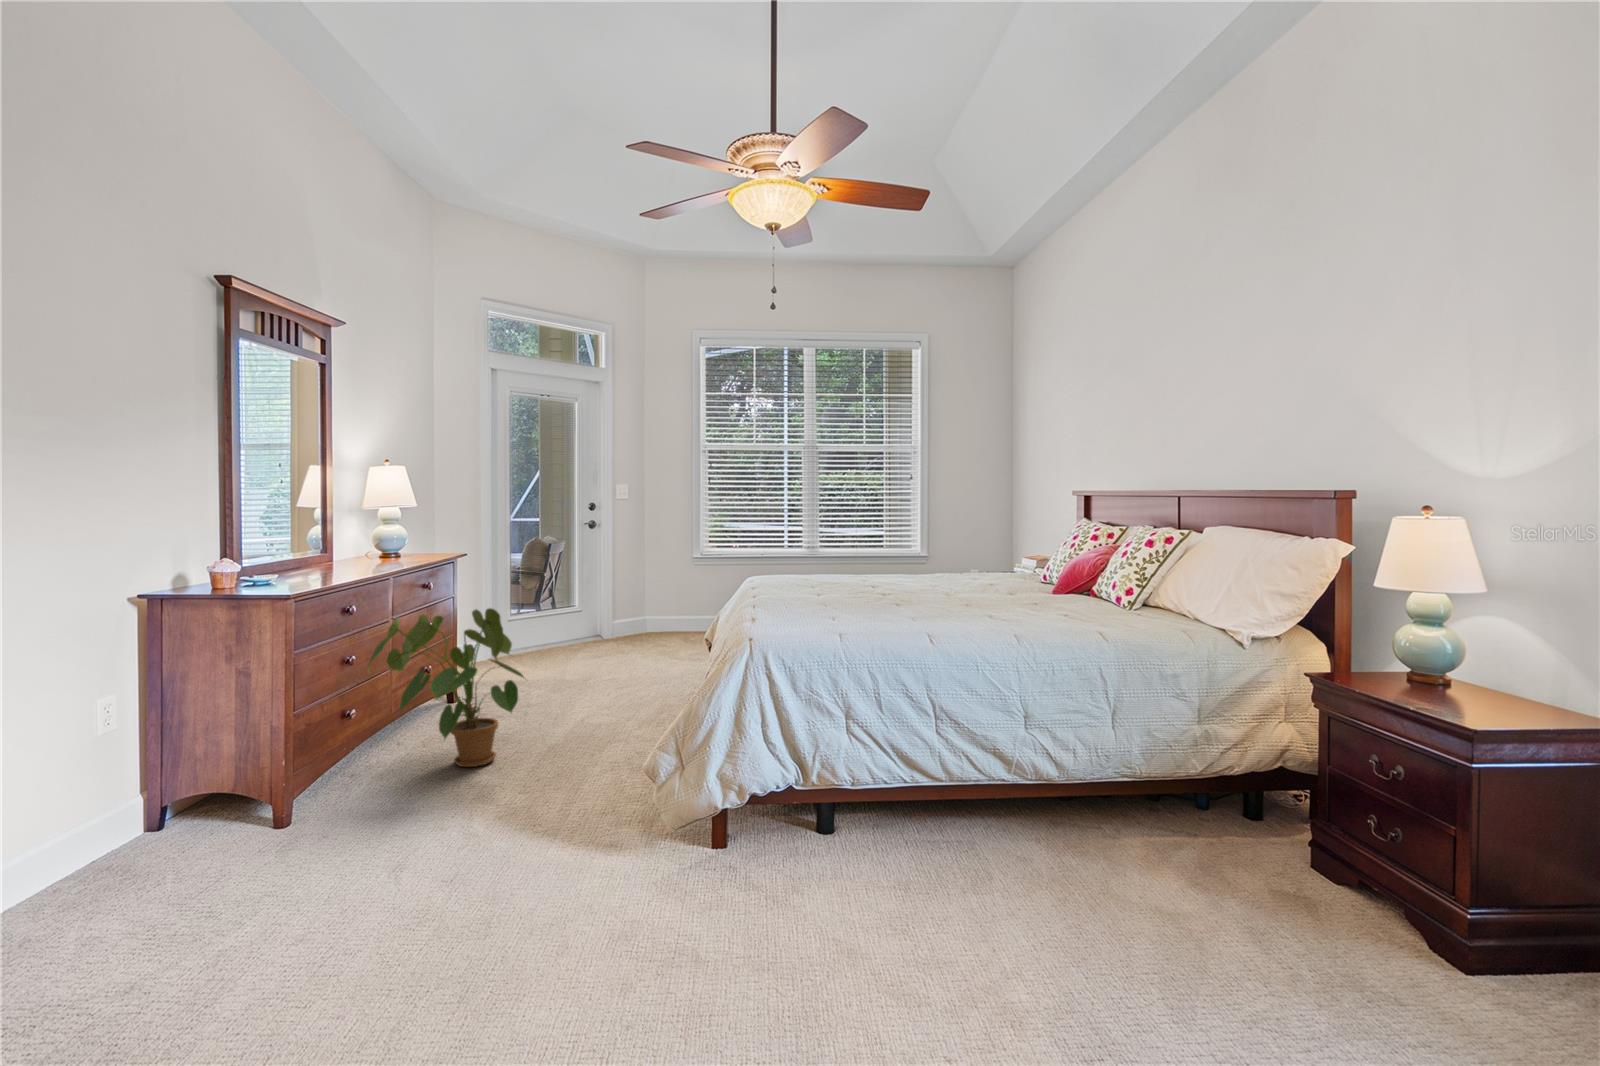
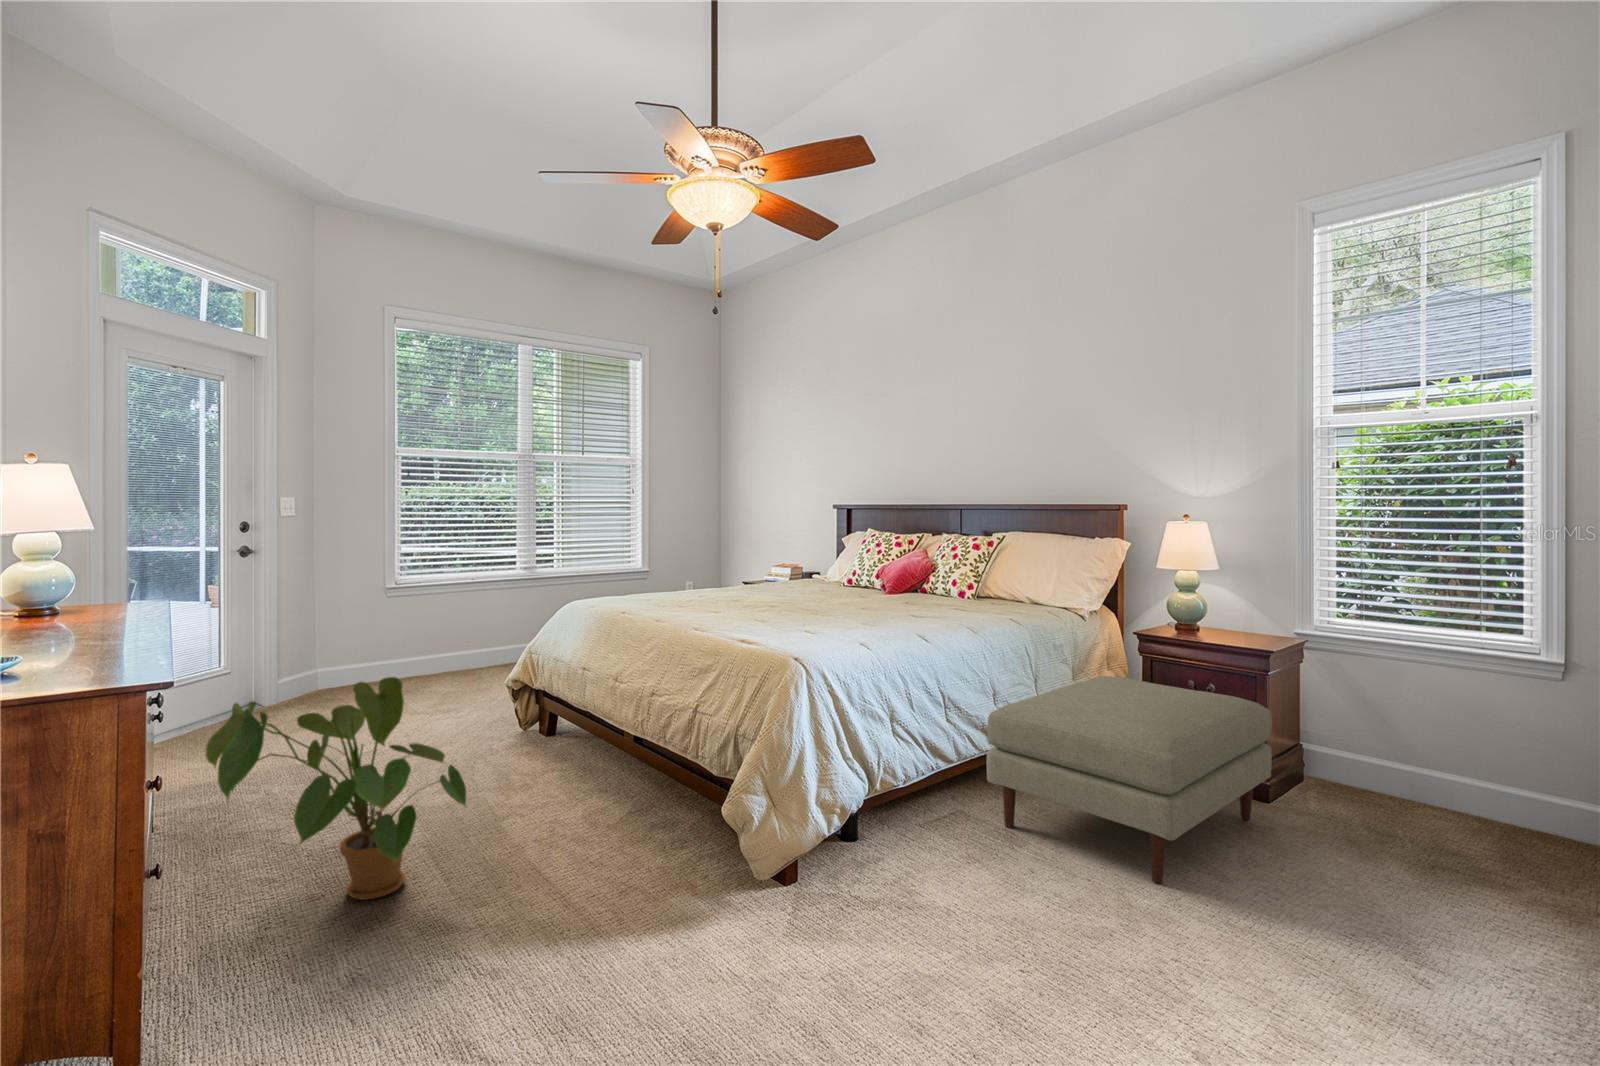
ottoman: none [963,722,1411,1002] -> present [987,676,1272,883]

